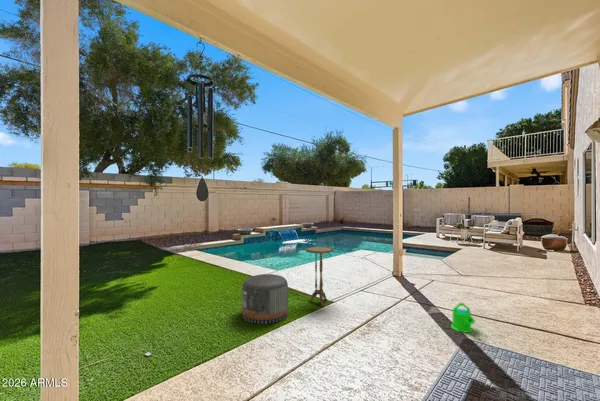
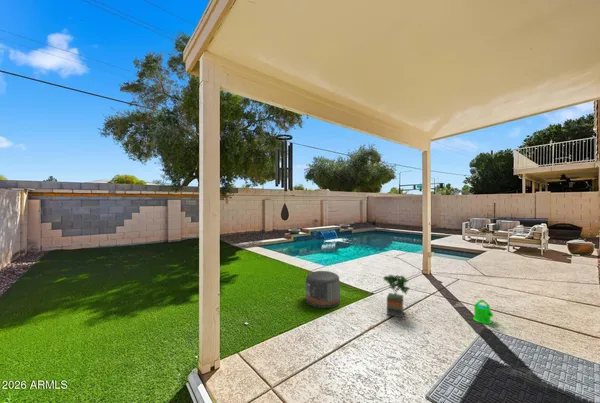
side table: present [305,247,333,307] -> none [352,251,374,298]
potted tree: none [342,274,376,331] -> present [384,275,409,317]

